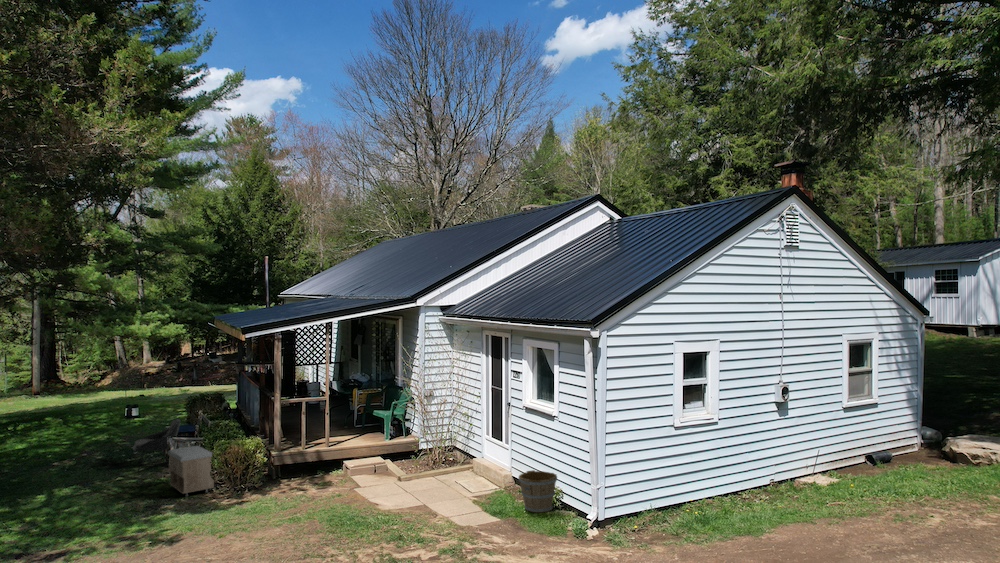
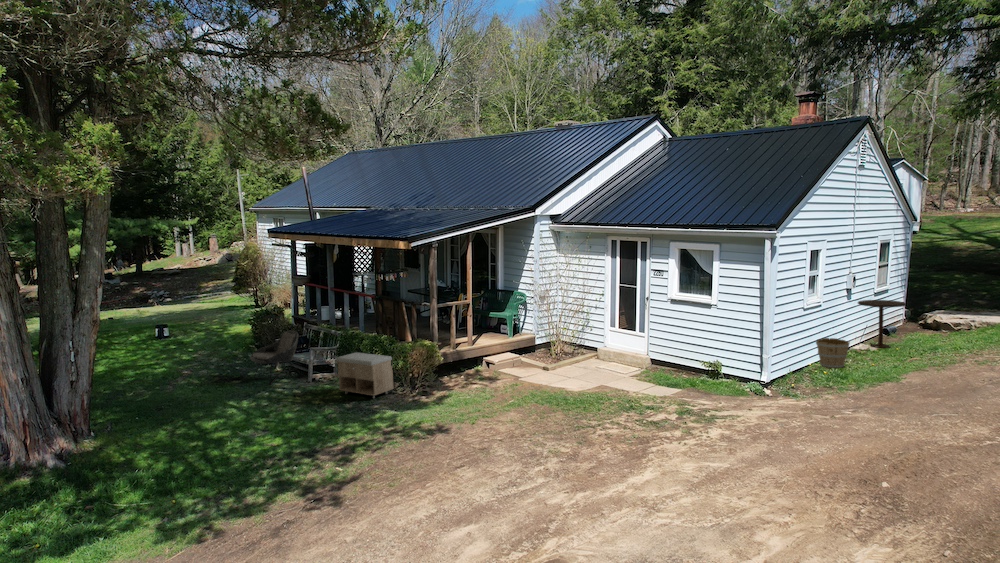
pedestal table: none [805,417,866,483] -> present [858,300,906,348]
wooden bucket: present [519,470,557,513] -> present [816,338,850,368]

